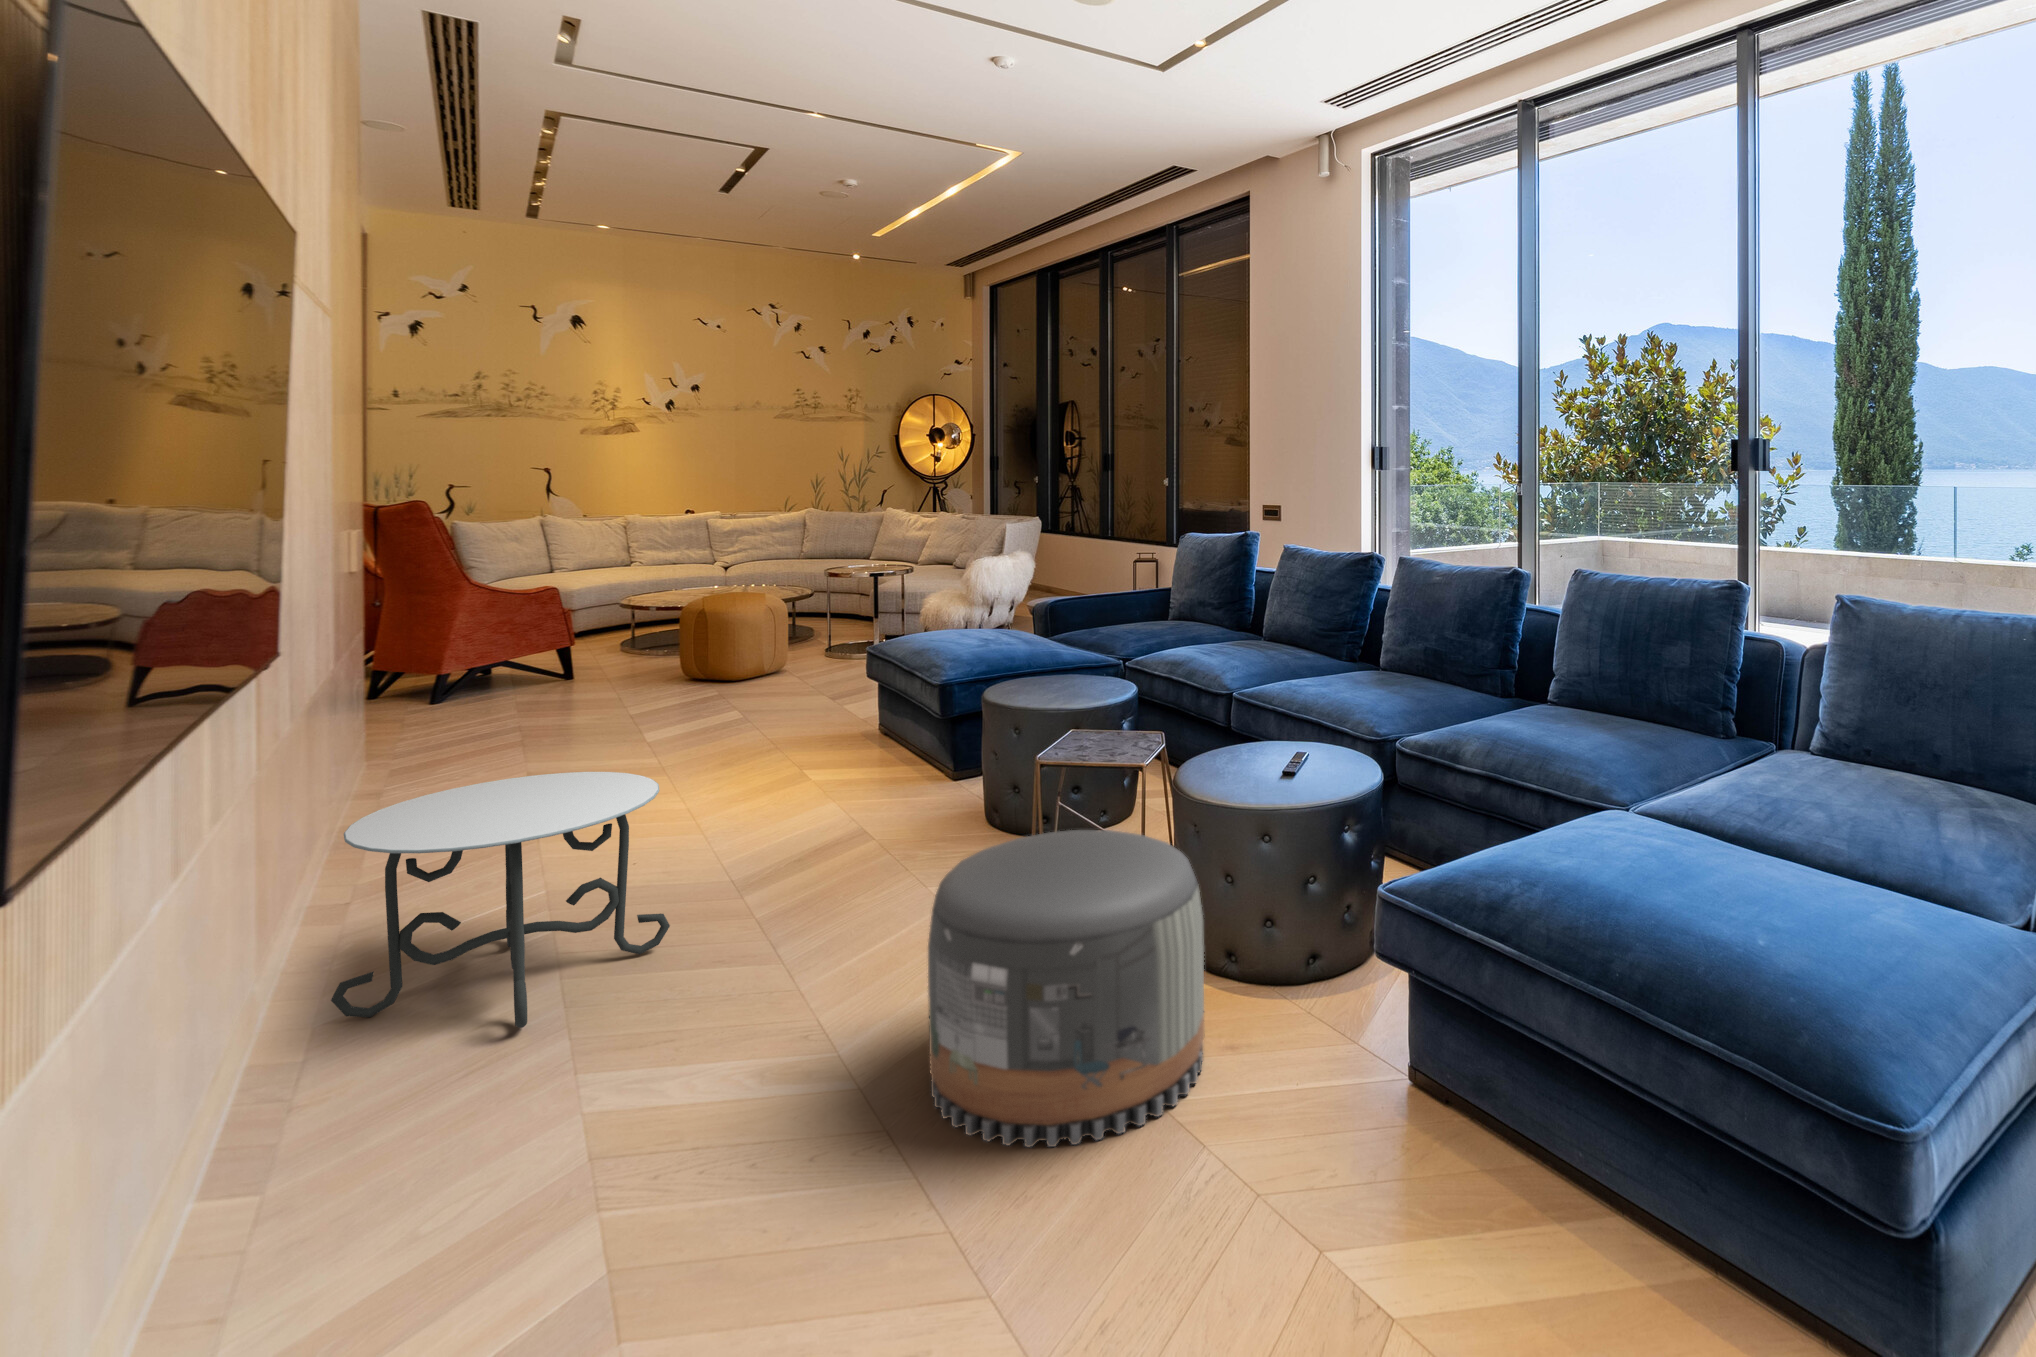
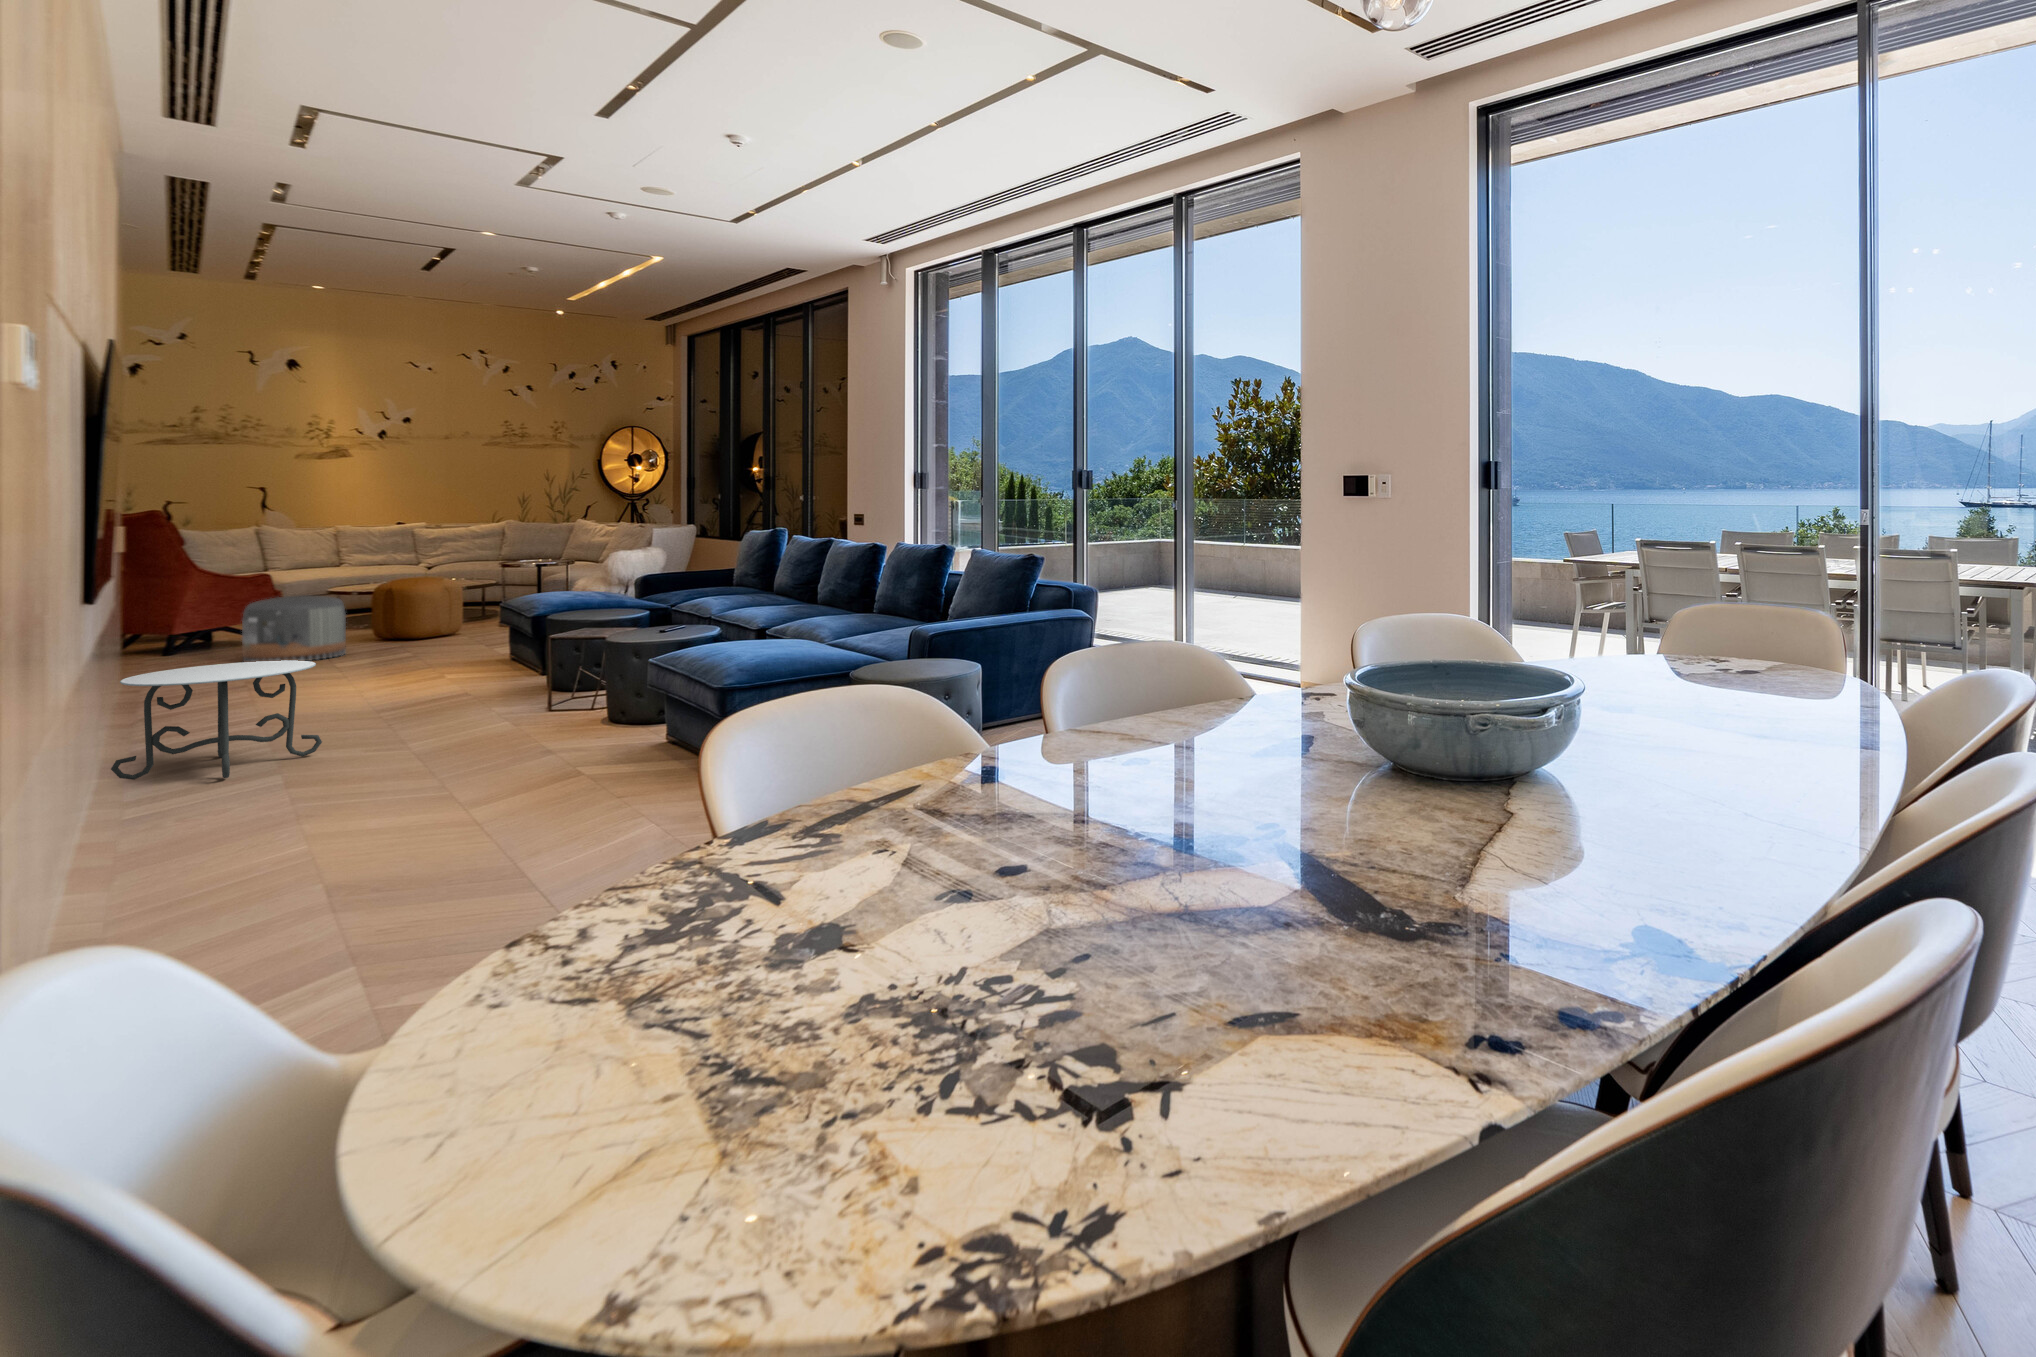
pouf: present [928,830,1205,1147] -> present [242,595,346,662]

